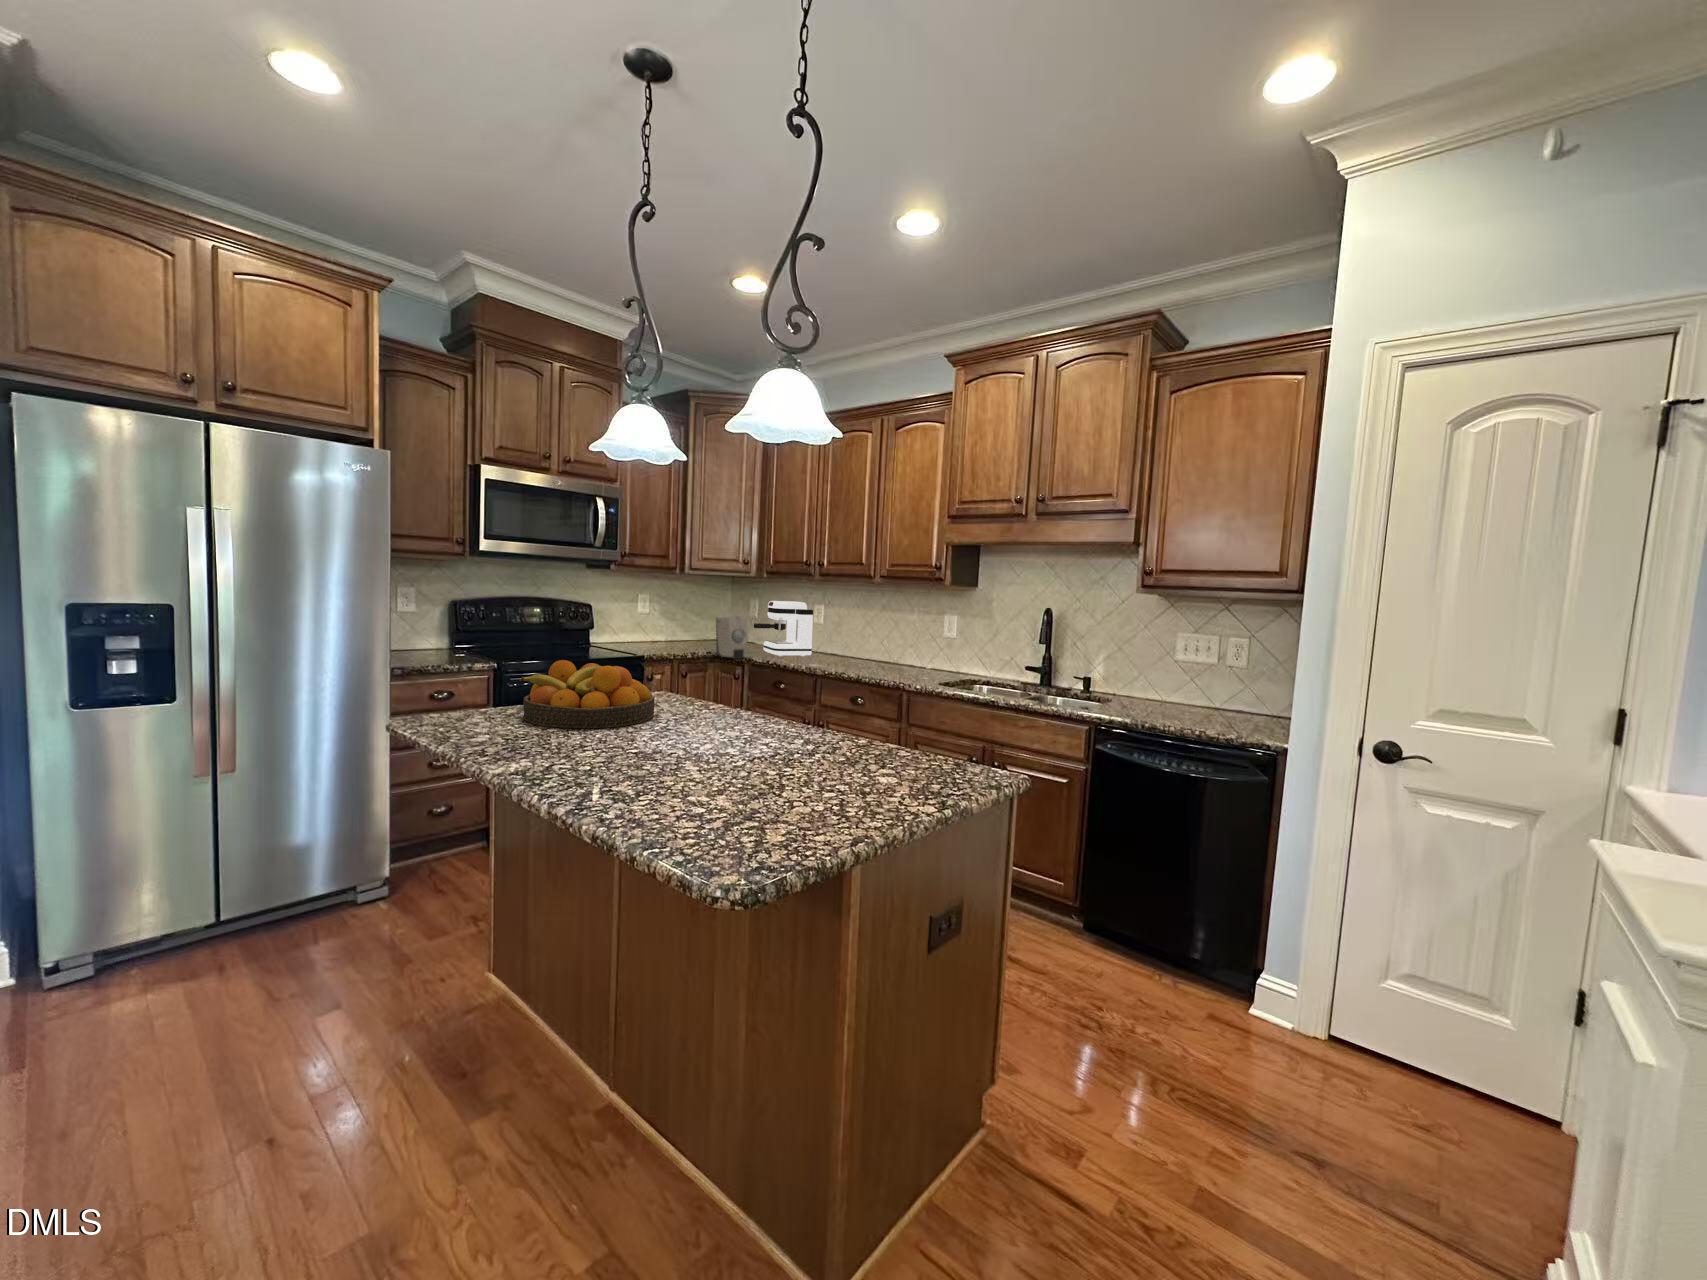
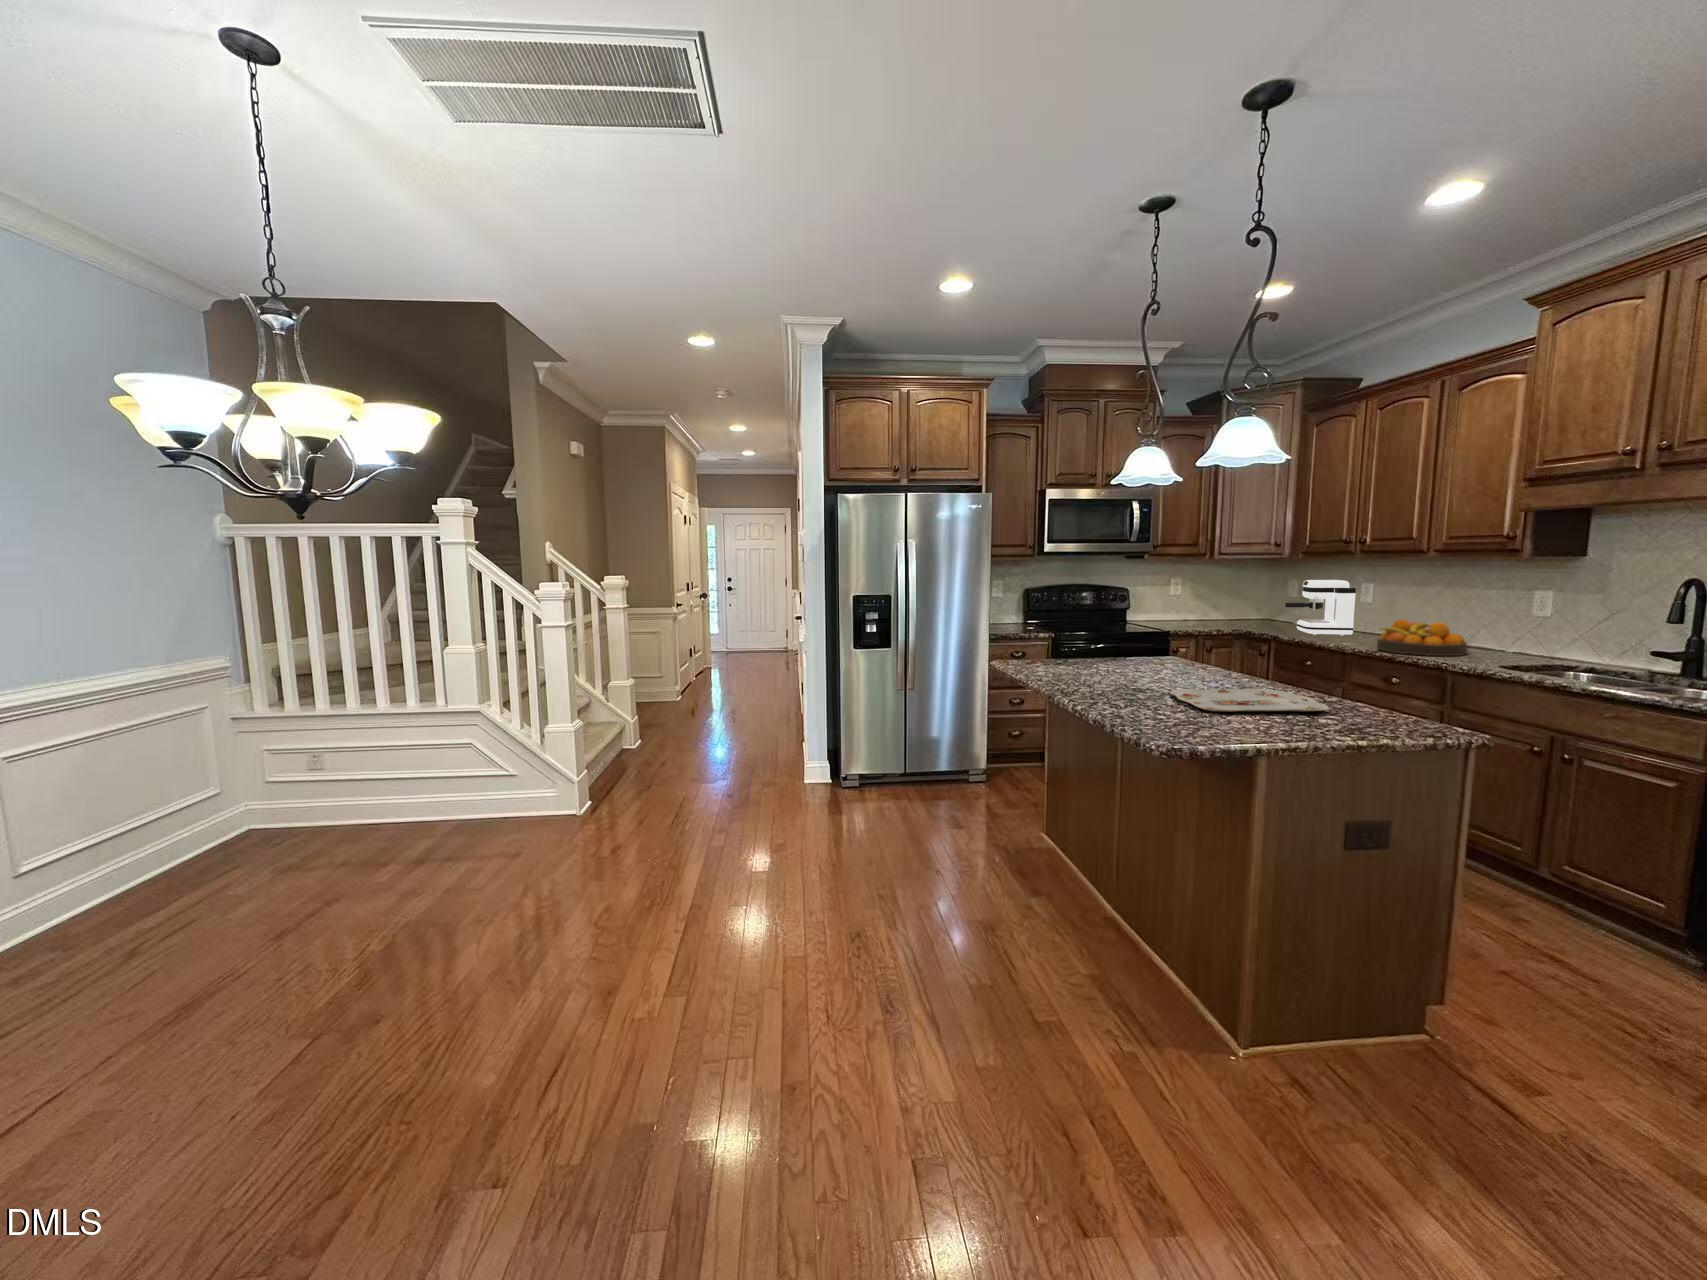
soap dispenser: present [716,616,748,659] -> none [1242,595,1275,636]
fruit bowl: present [520,660,655,728] -> present [1377,619,1467,656]
serving tray: none [691,735,883,784] -> present [1170,689,1329,712]

